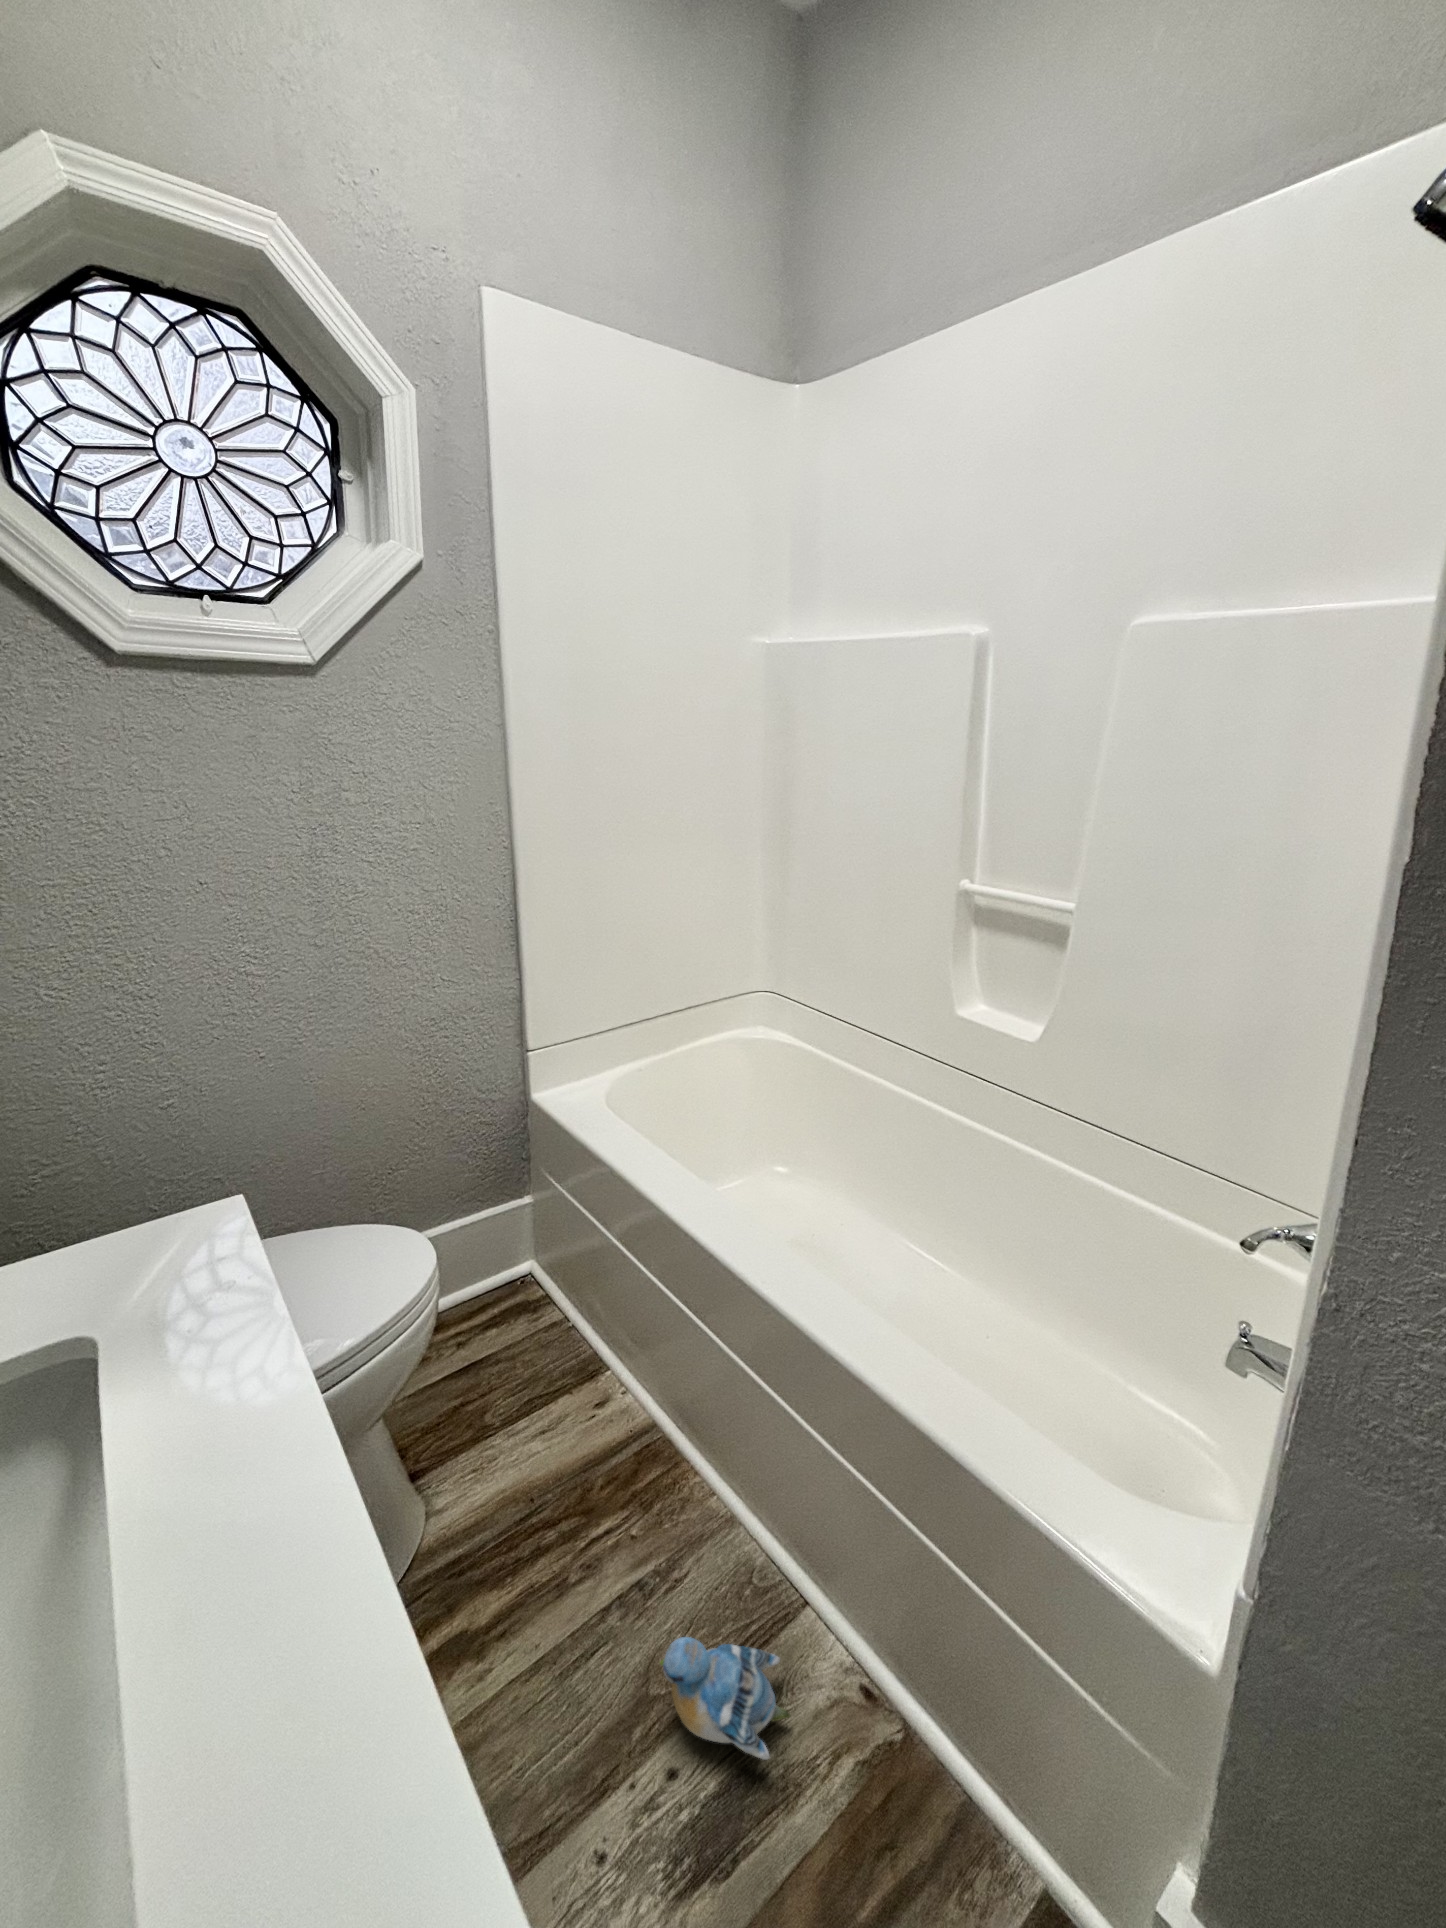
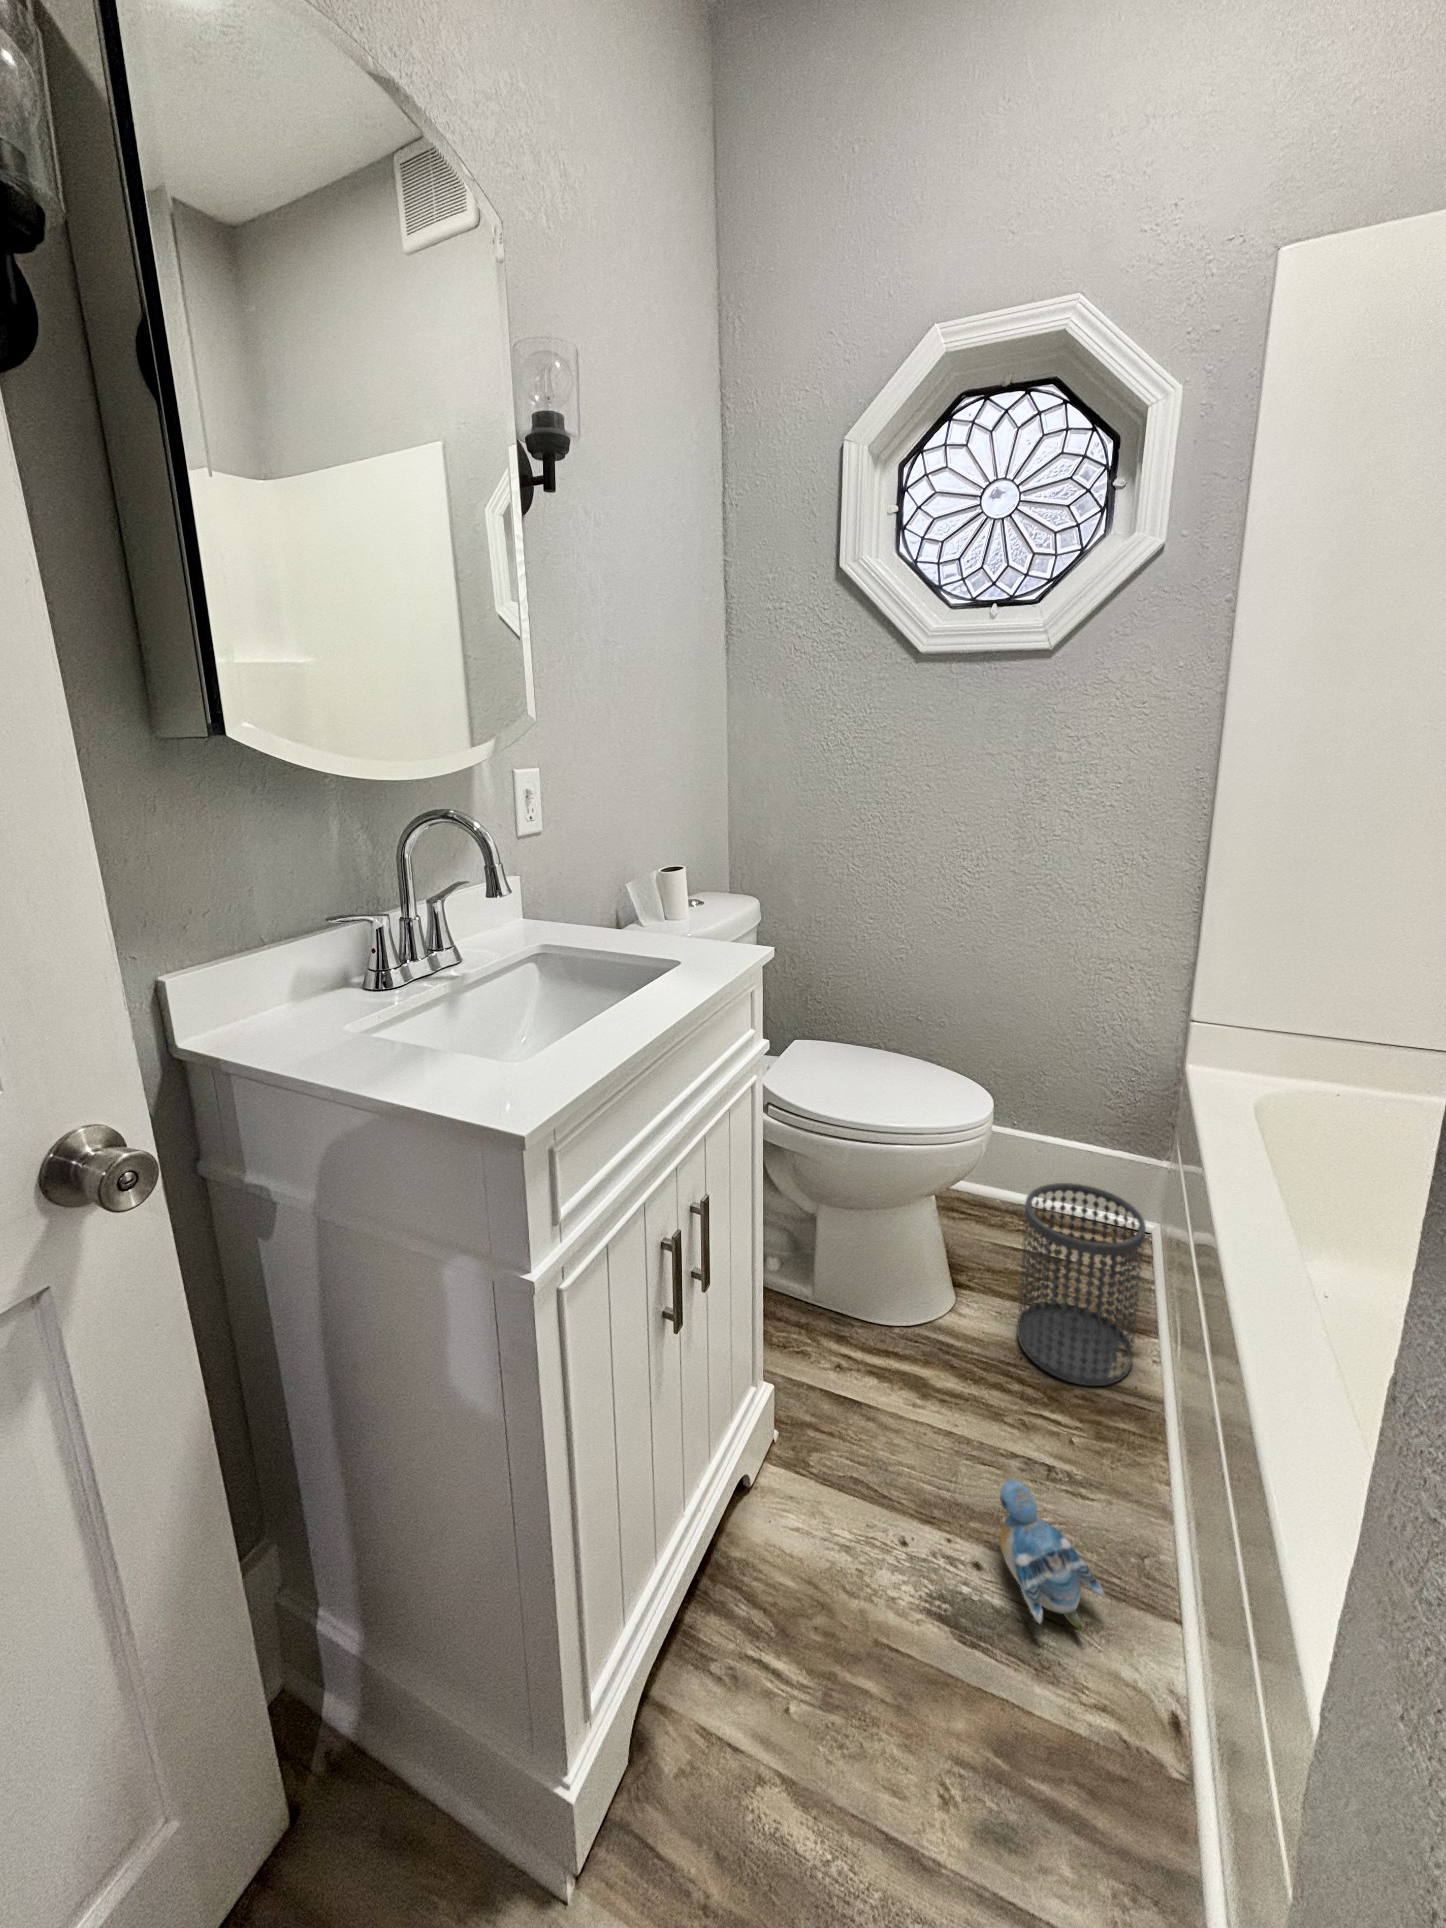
wastebasket: none [490,1260,619,1492] -> present [1017,1183,1146,1386]

